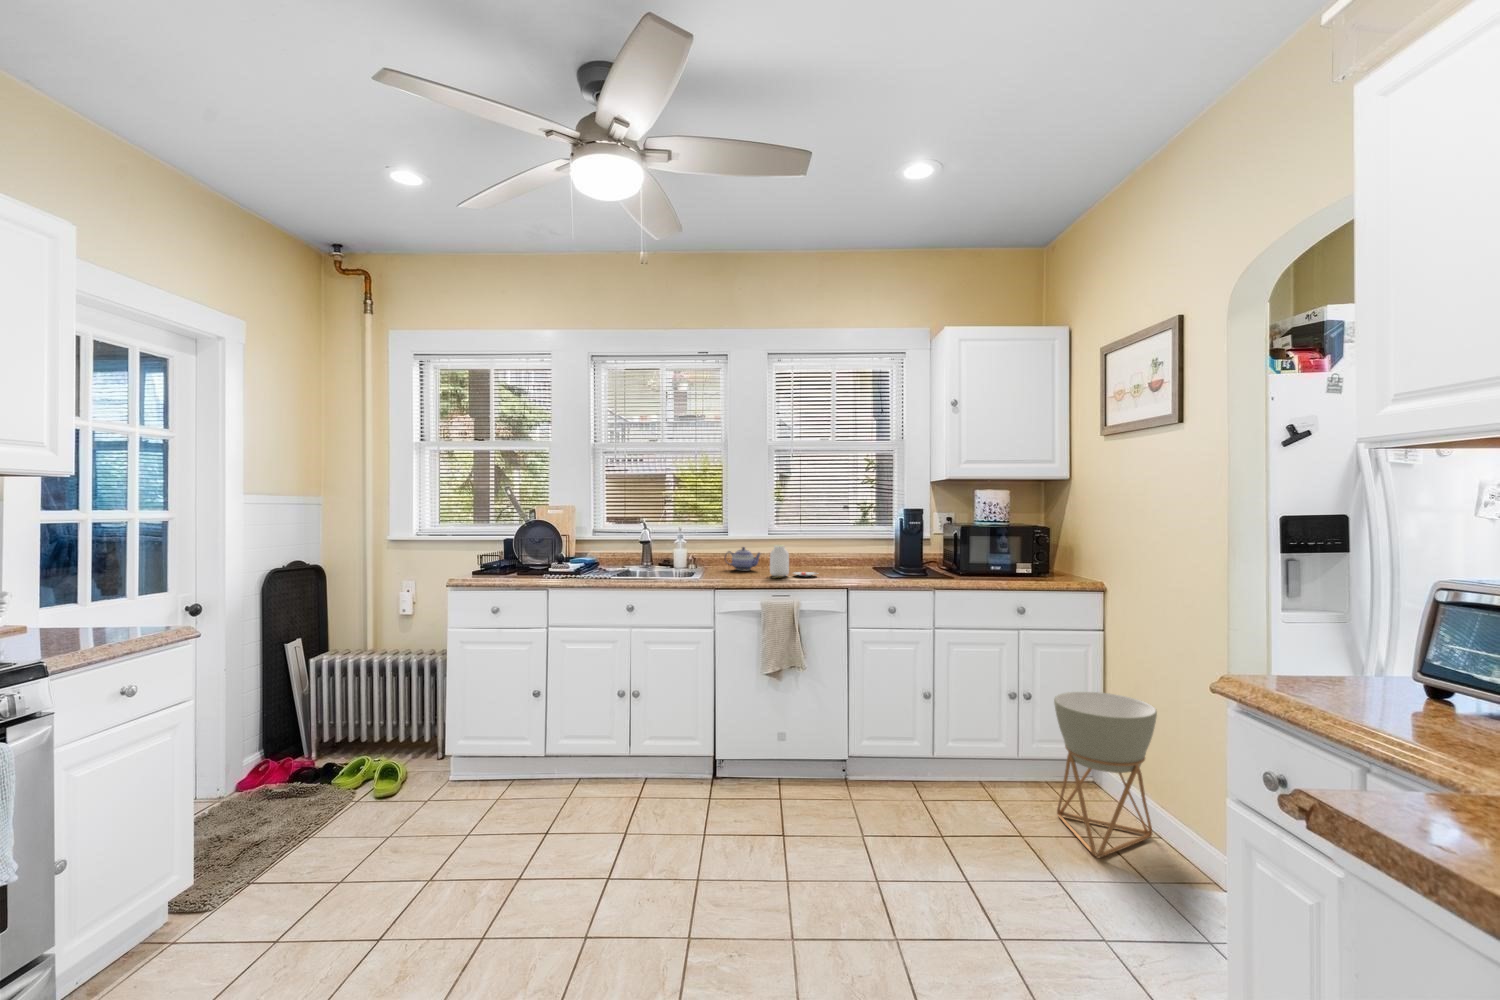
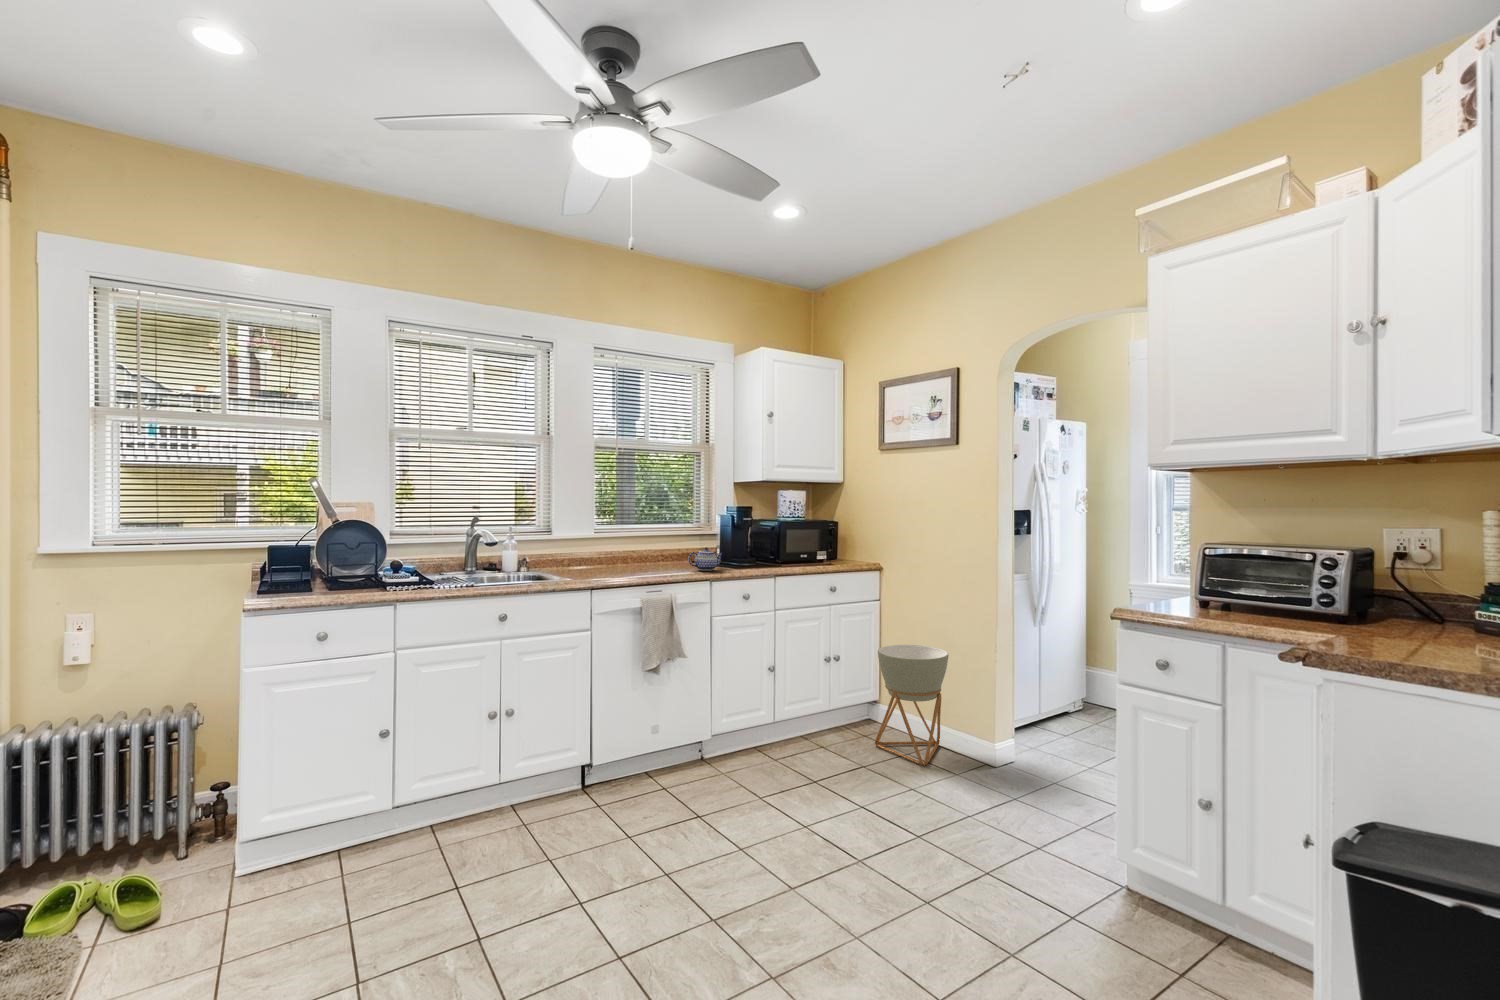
jar: present [770,545,816,578] -> none [621,543,668,575]
teapot: present [726,547,761,570] -> present [688,547,723,570]

